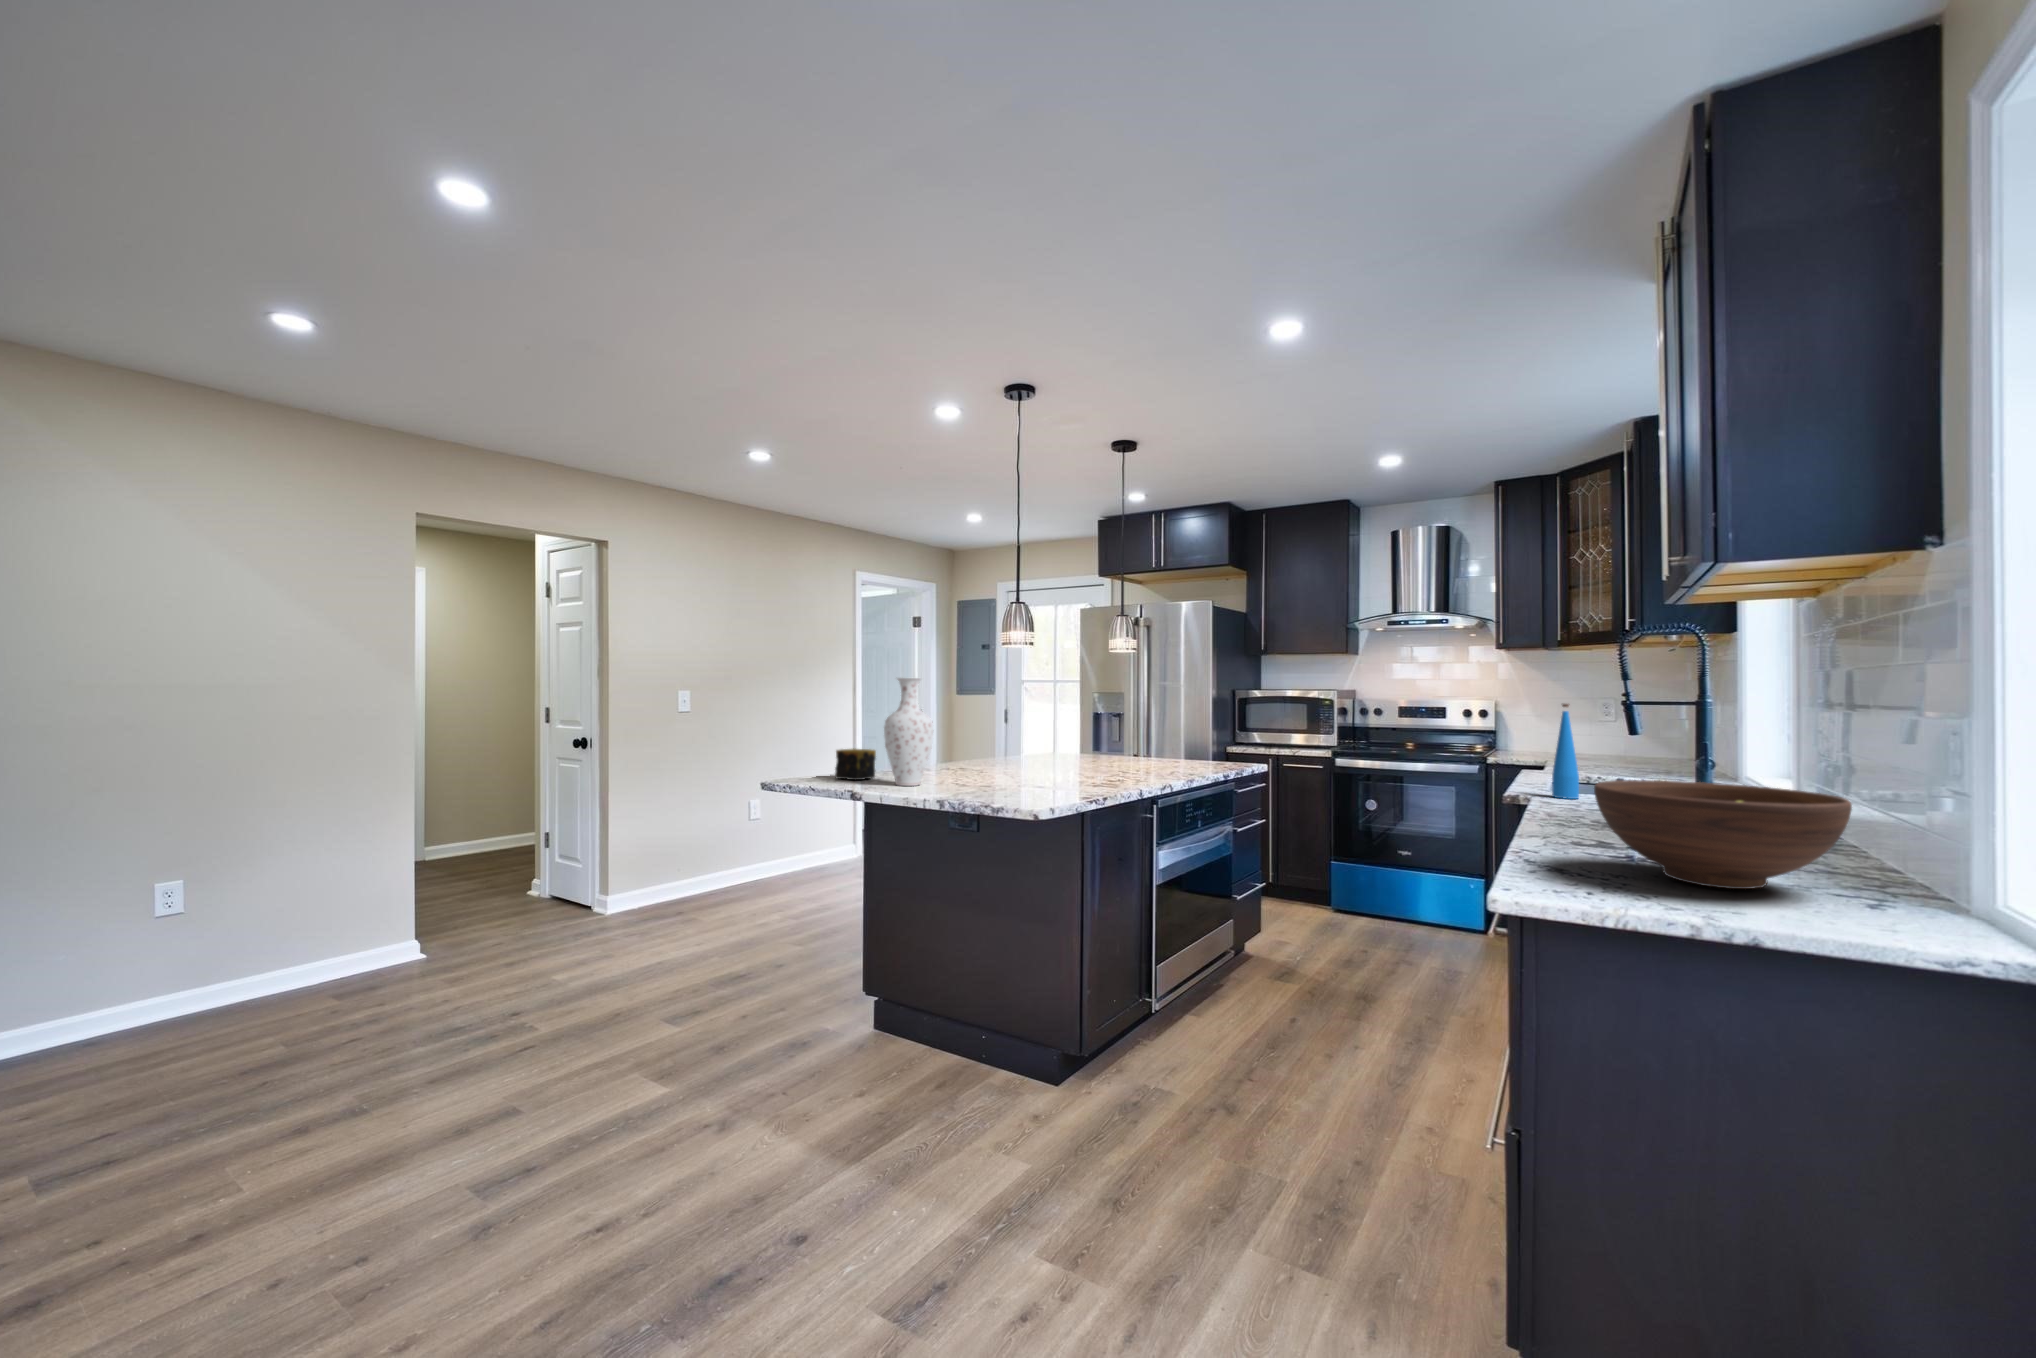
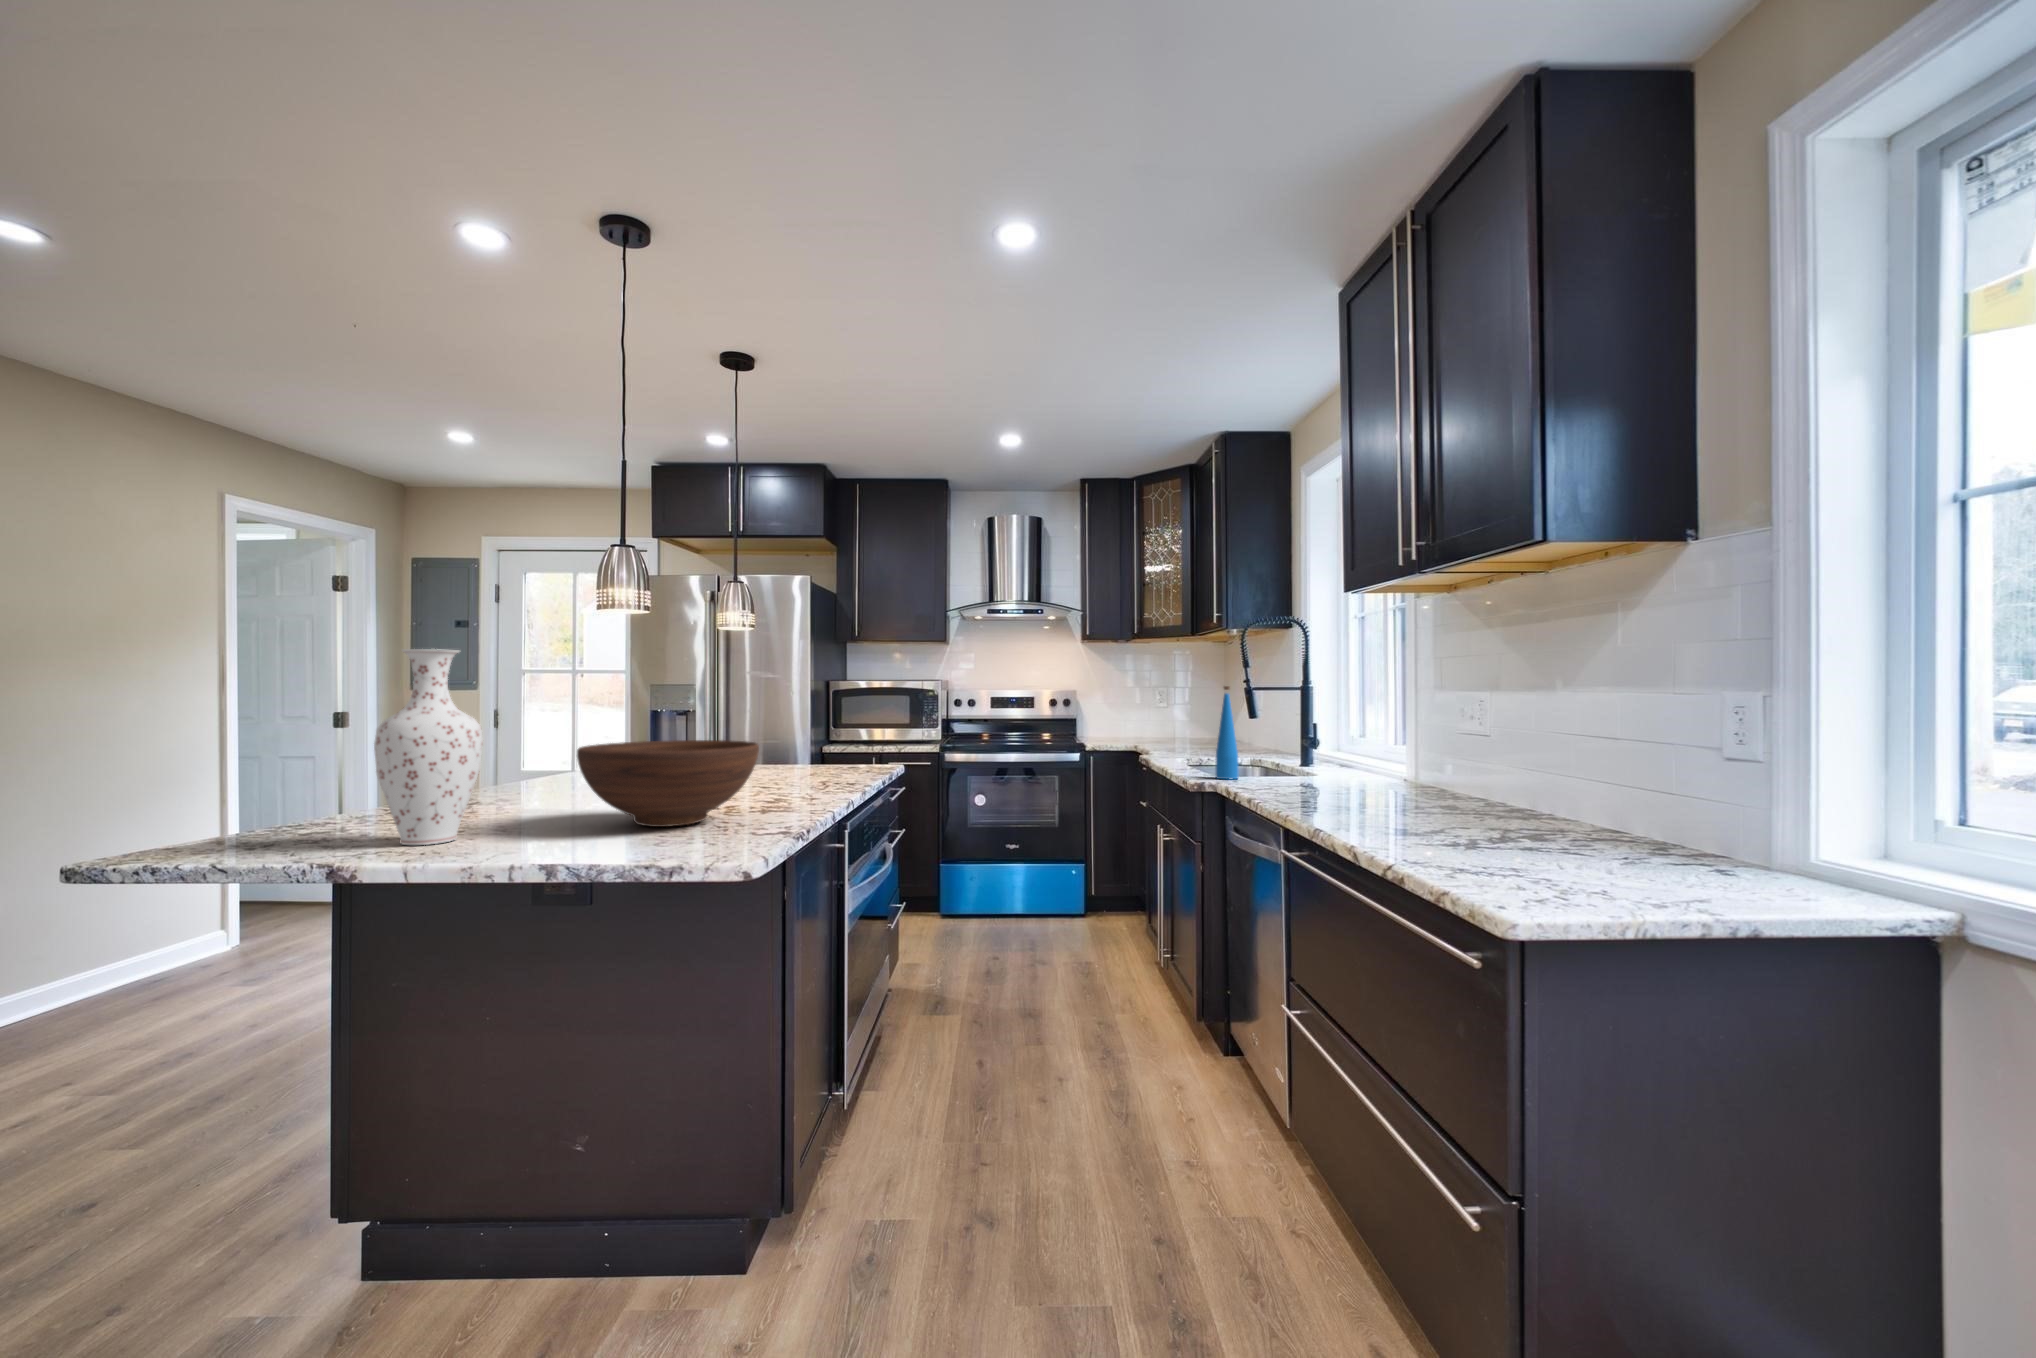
candle: present [835,748,876,780] -> none [243,783,344,844]
fruit bowl: present [1594,780,1852,889] -> present [577,740,759,827]

